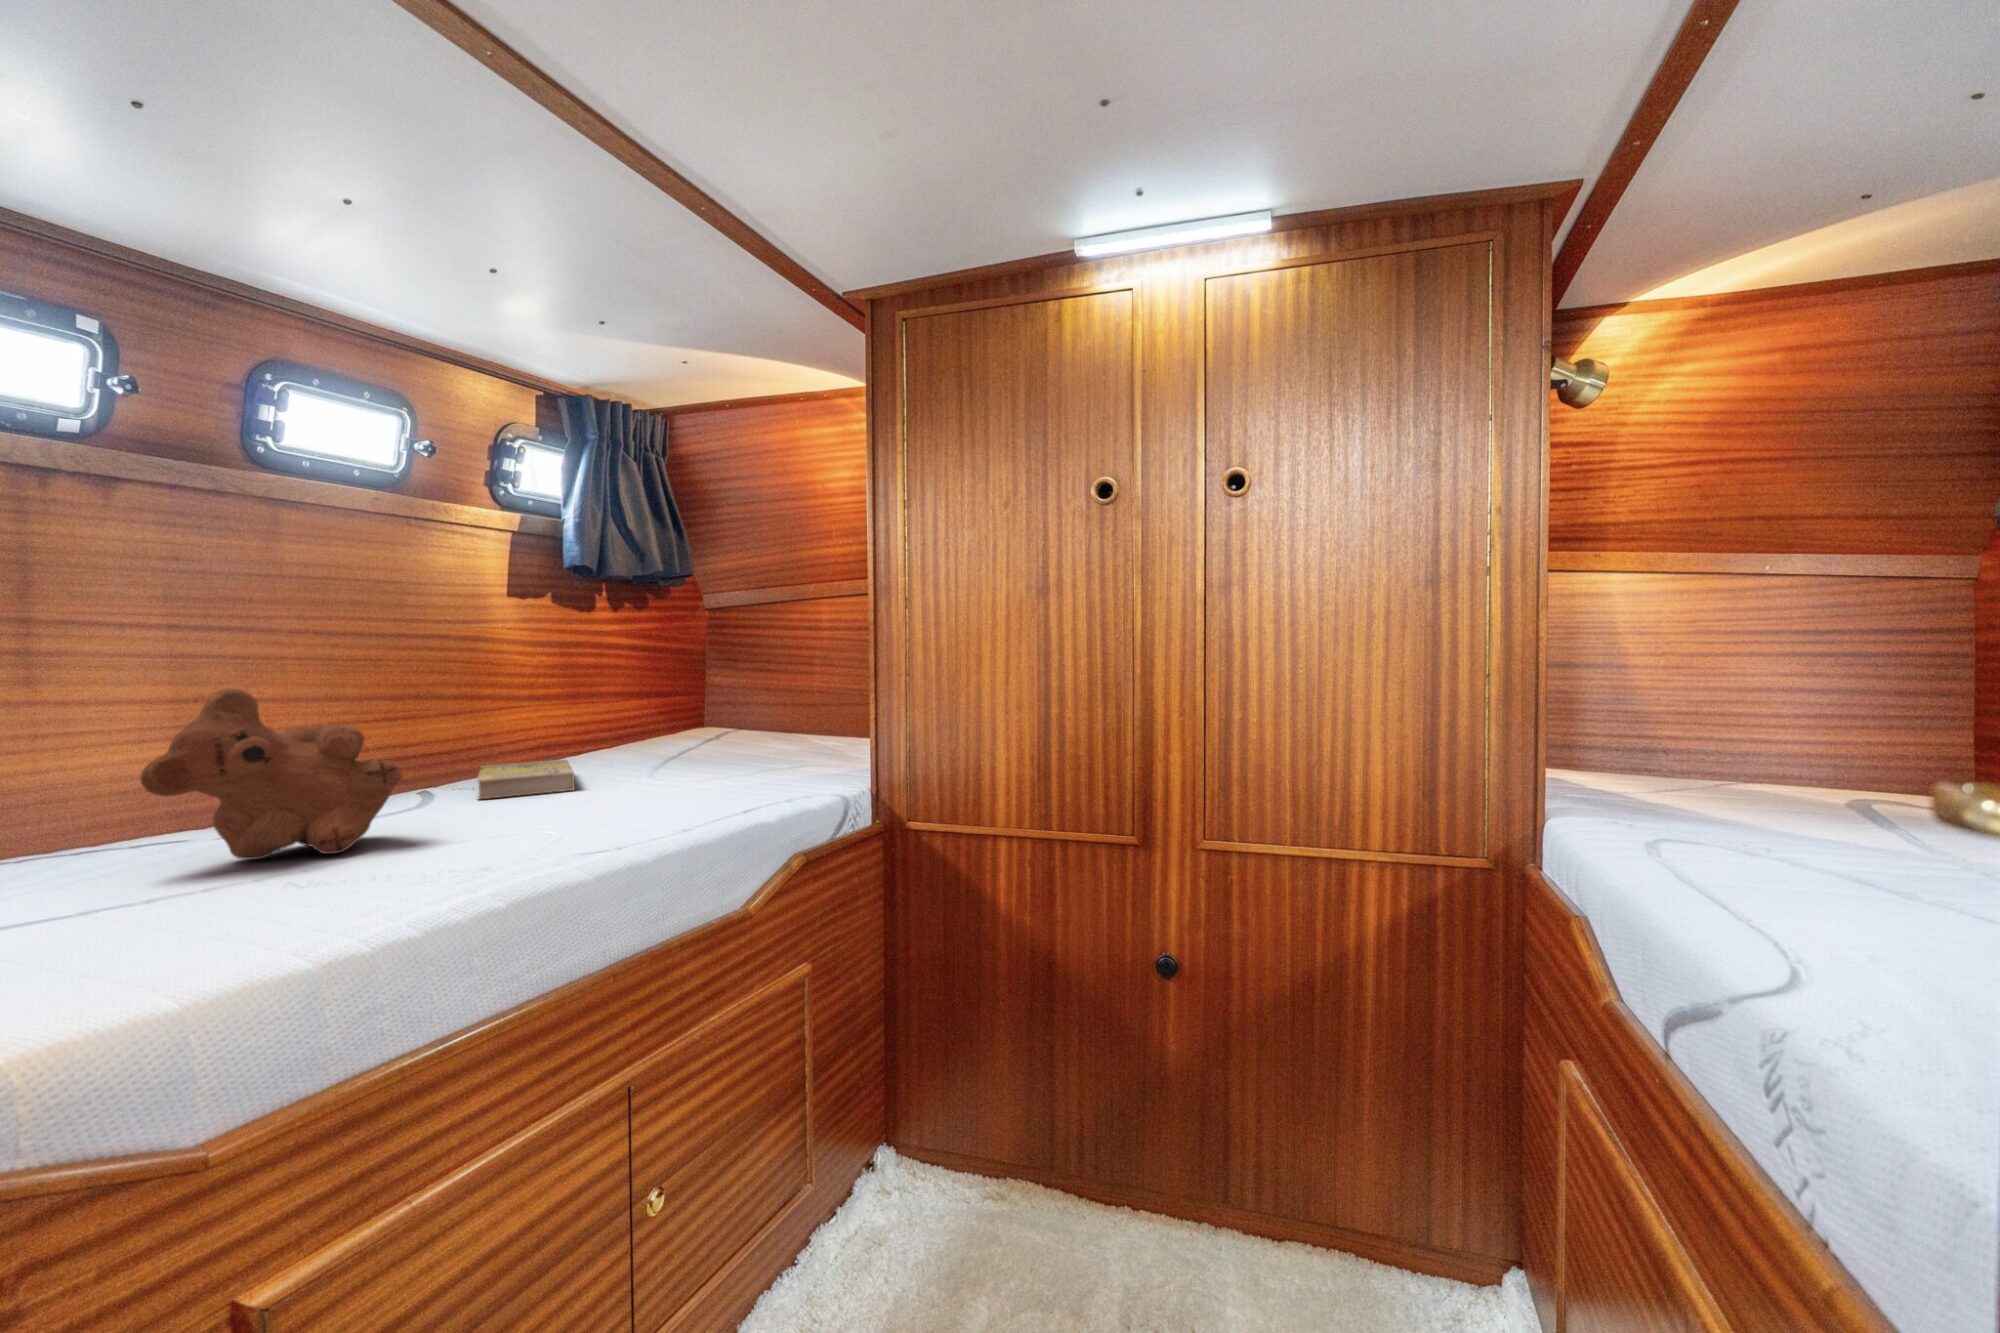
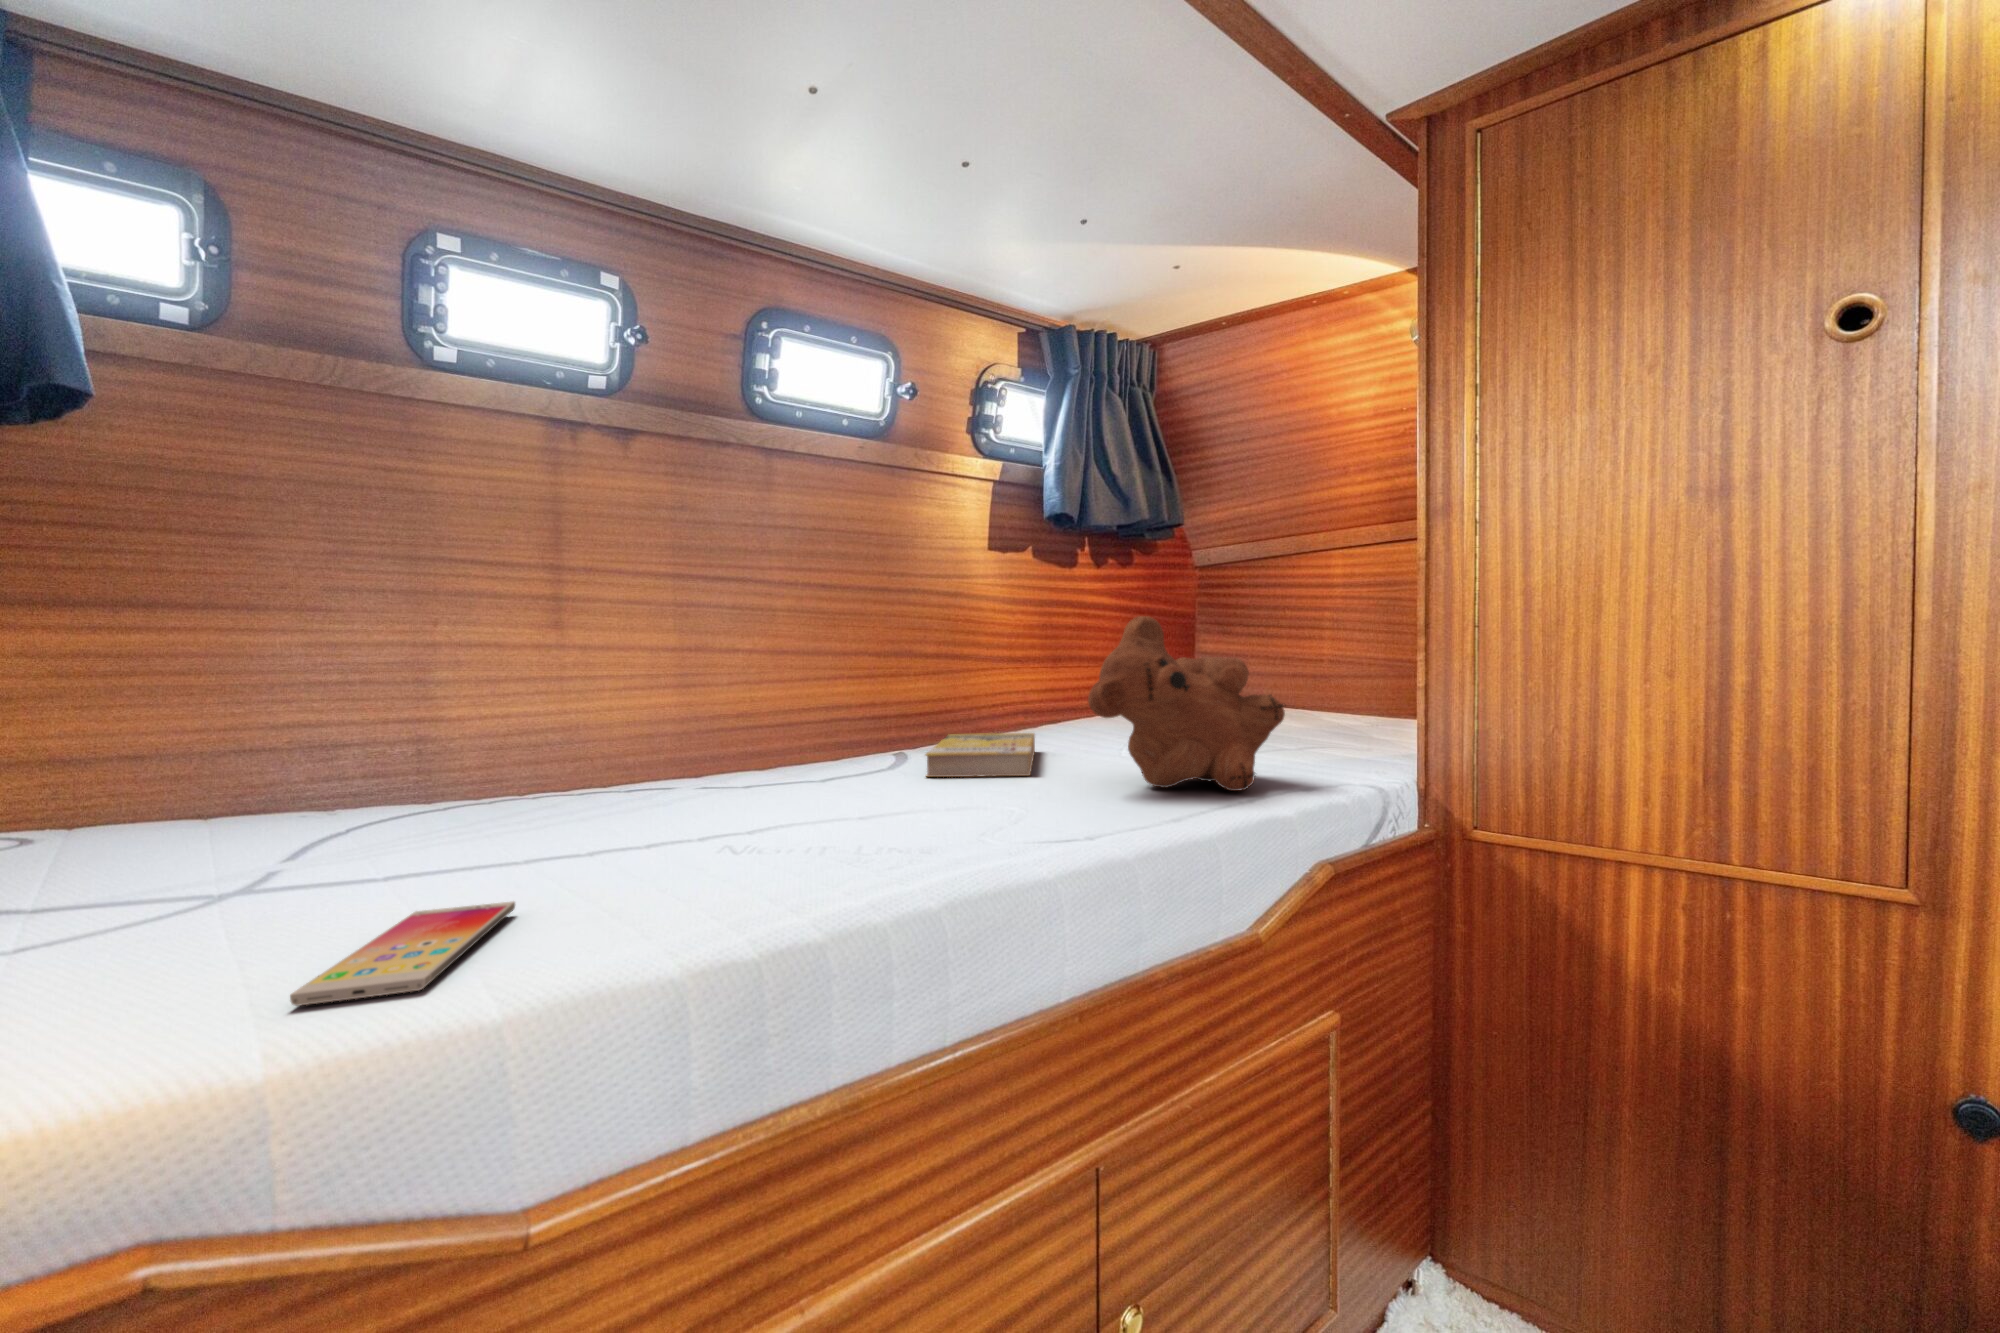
teddy bear: present [140,688,402,860] -> present [1088,616,1285,791]
smartphone: none [156,884,258,929] -> present [290,901,515,1006]

